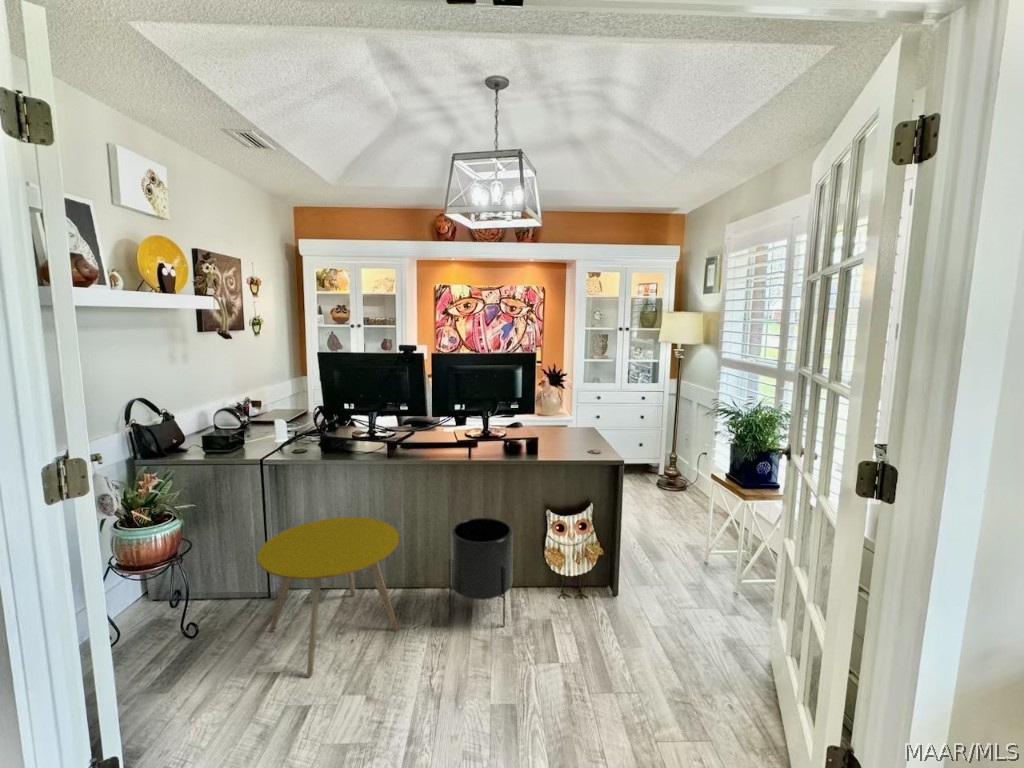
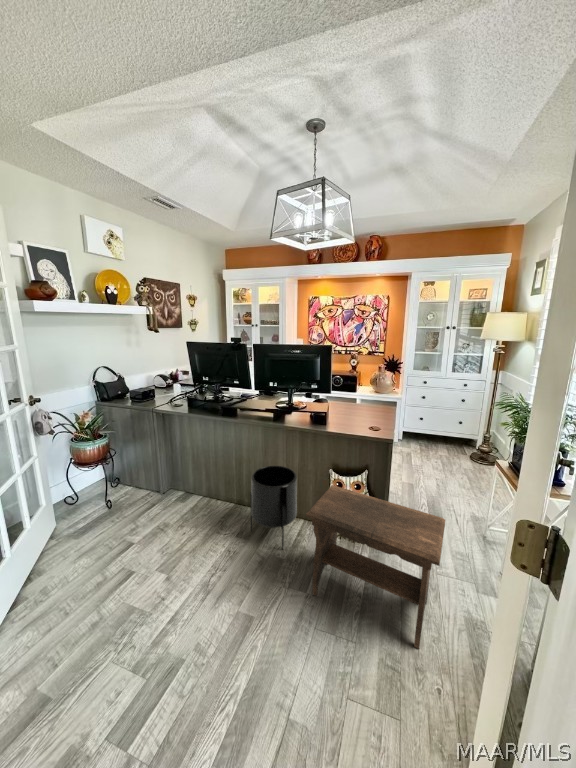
side table: present [258,517,399,677] -> none [128,450,221,551]
footstool: none [561,525,715,677] -> present [306,485,445,649]

